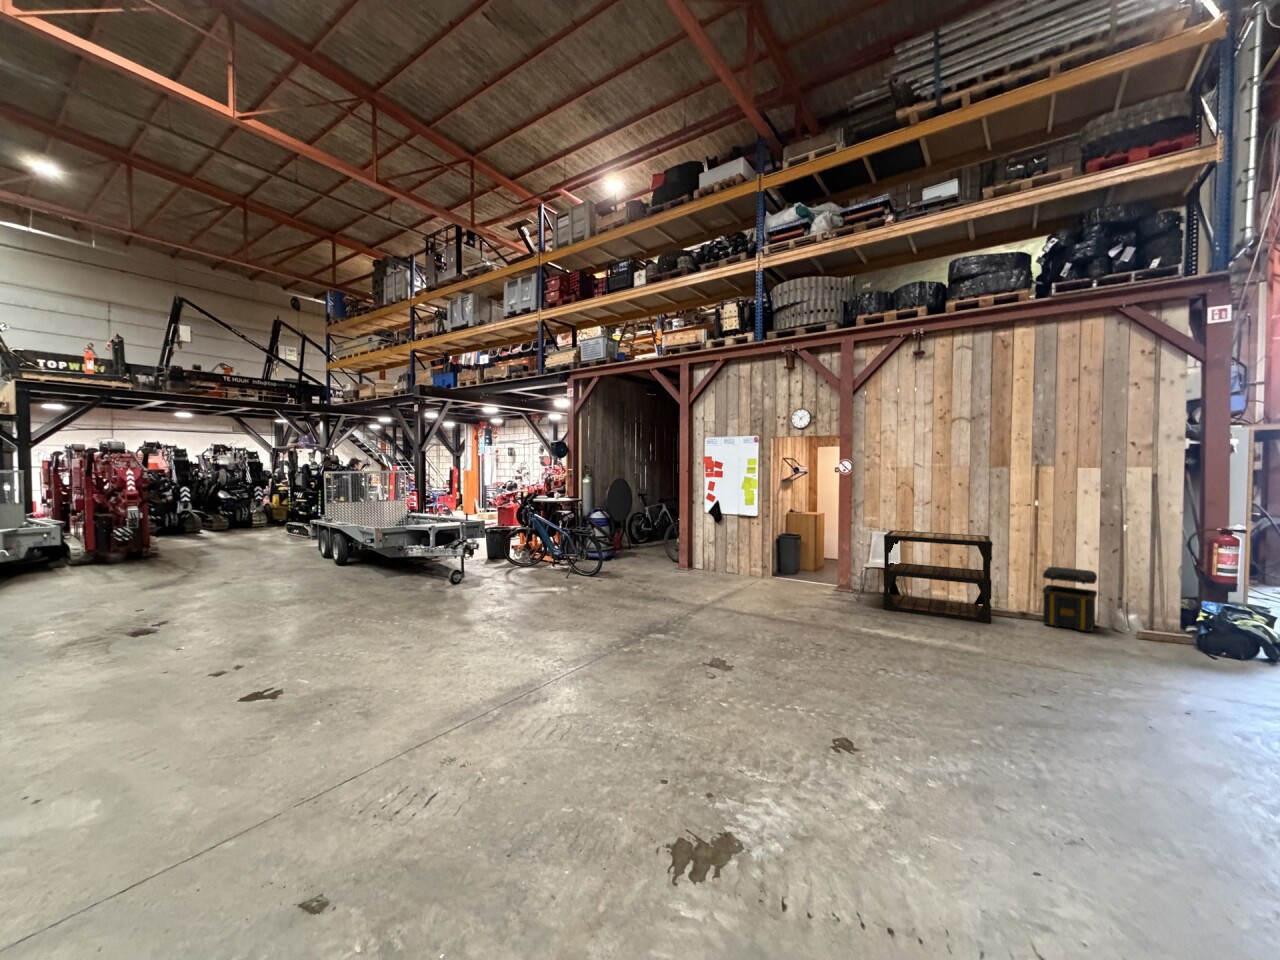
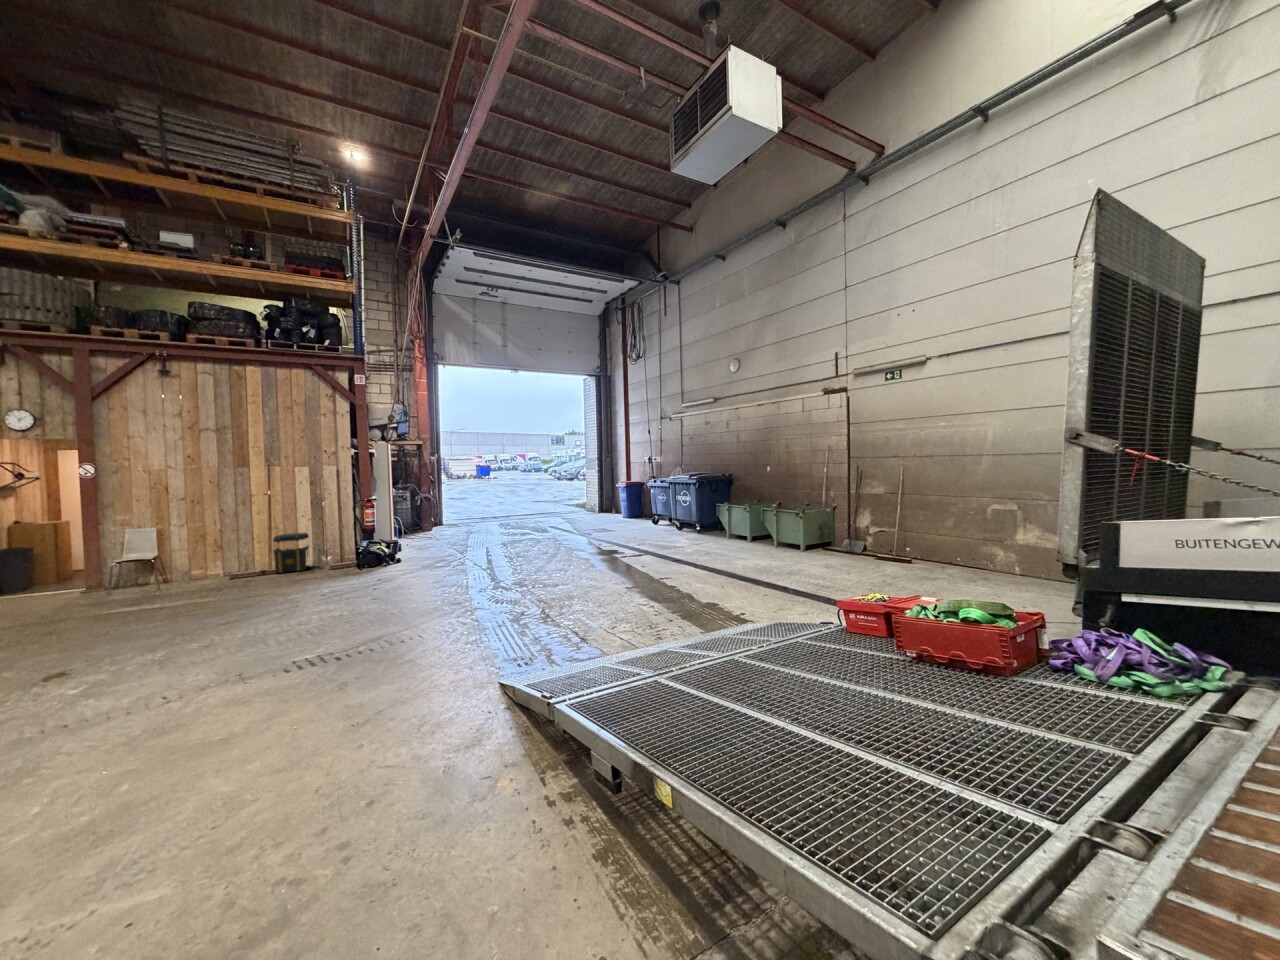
shelving unit: present [883,530,993,623] -> none [132,519,241,594]

